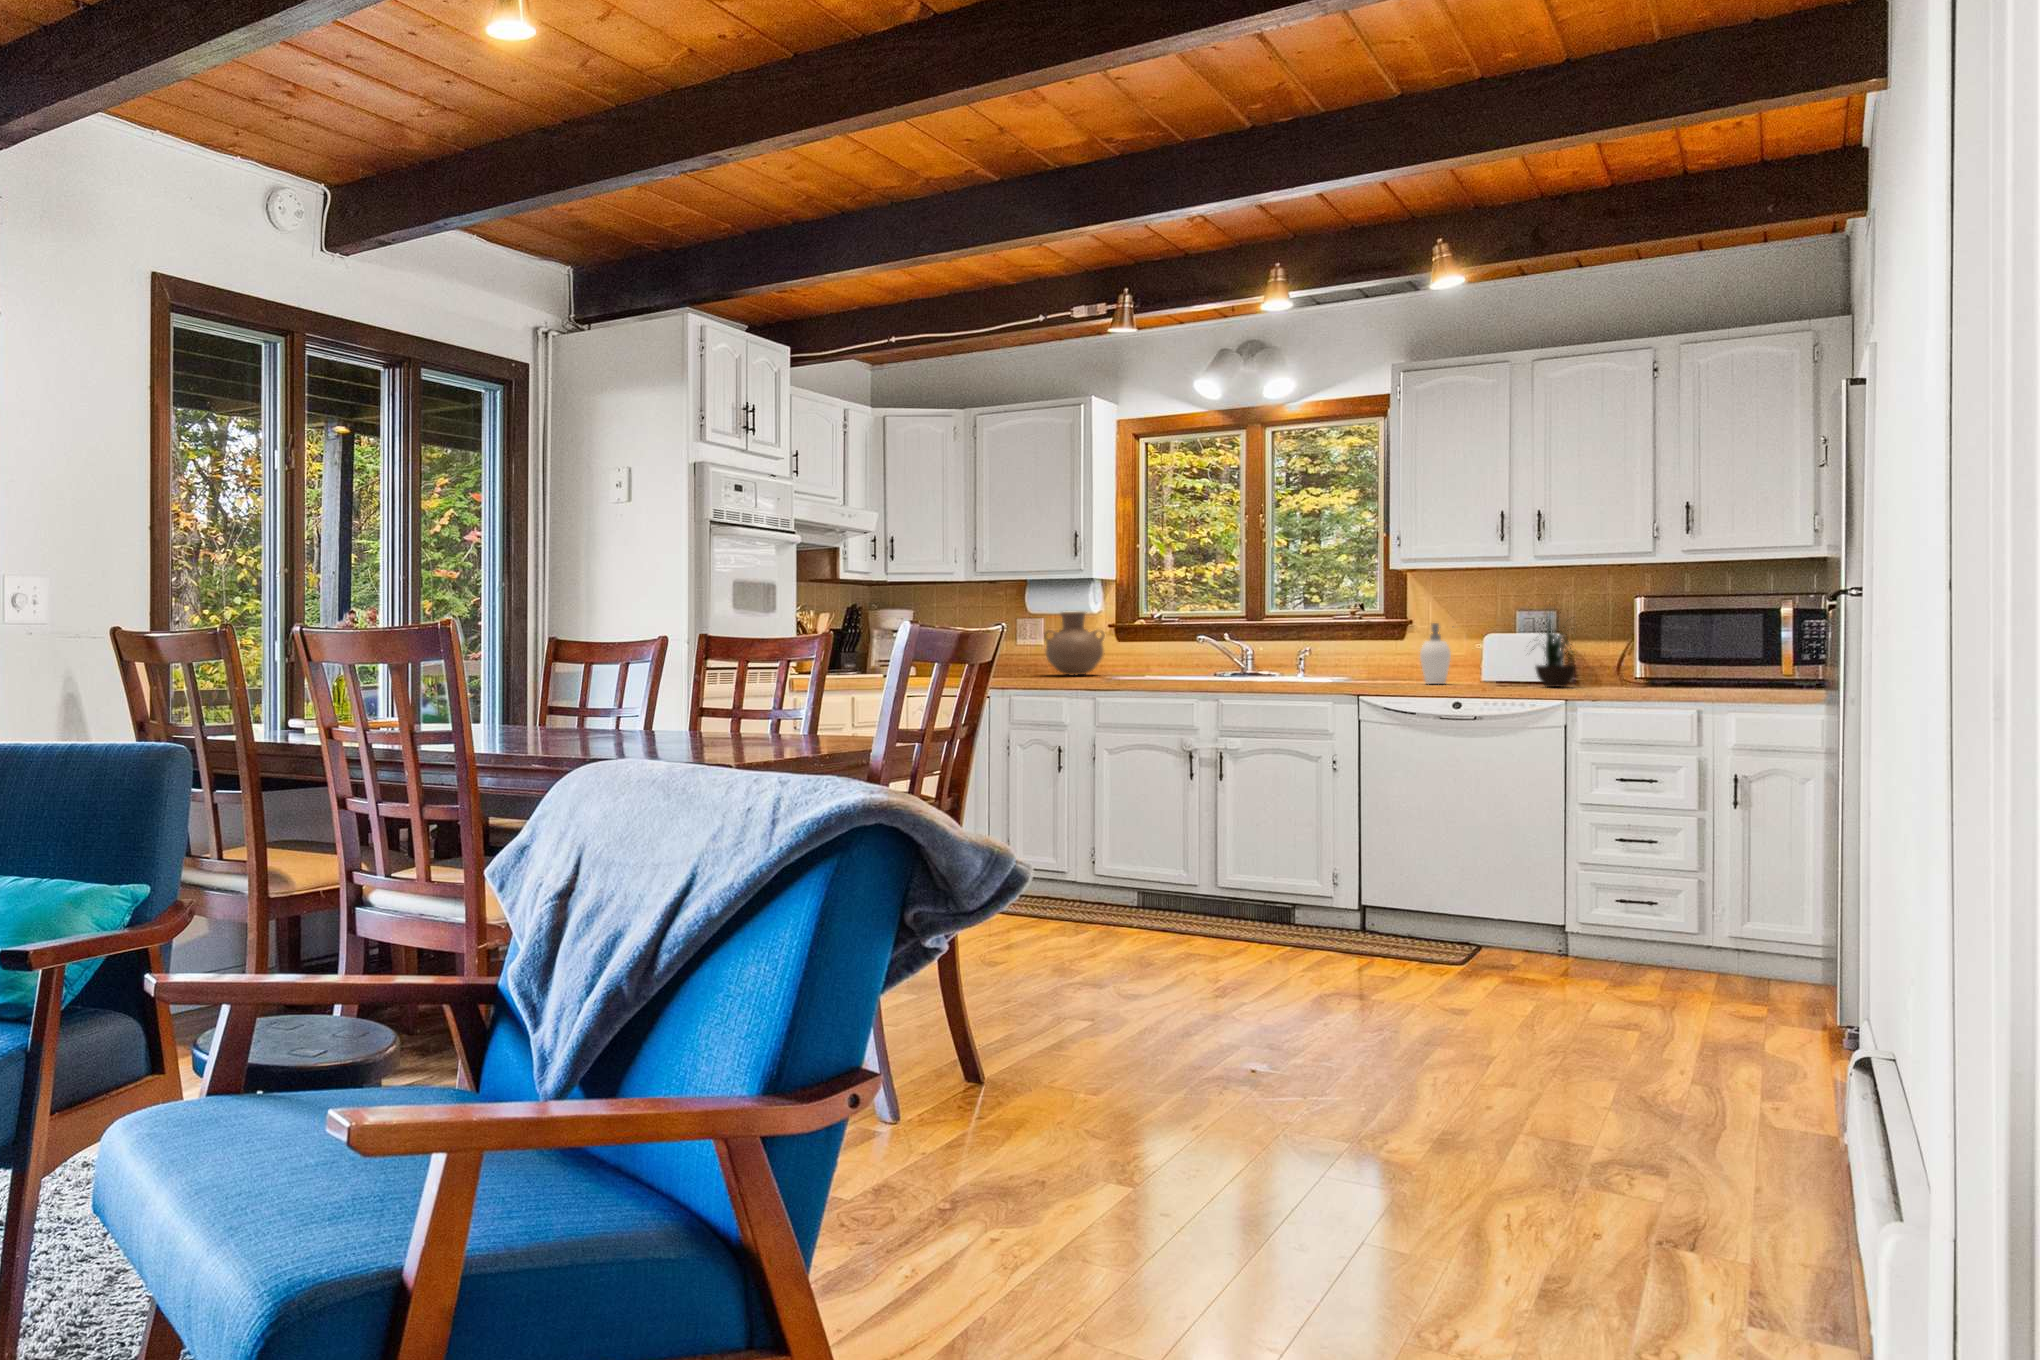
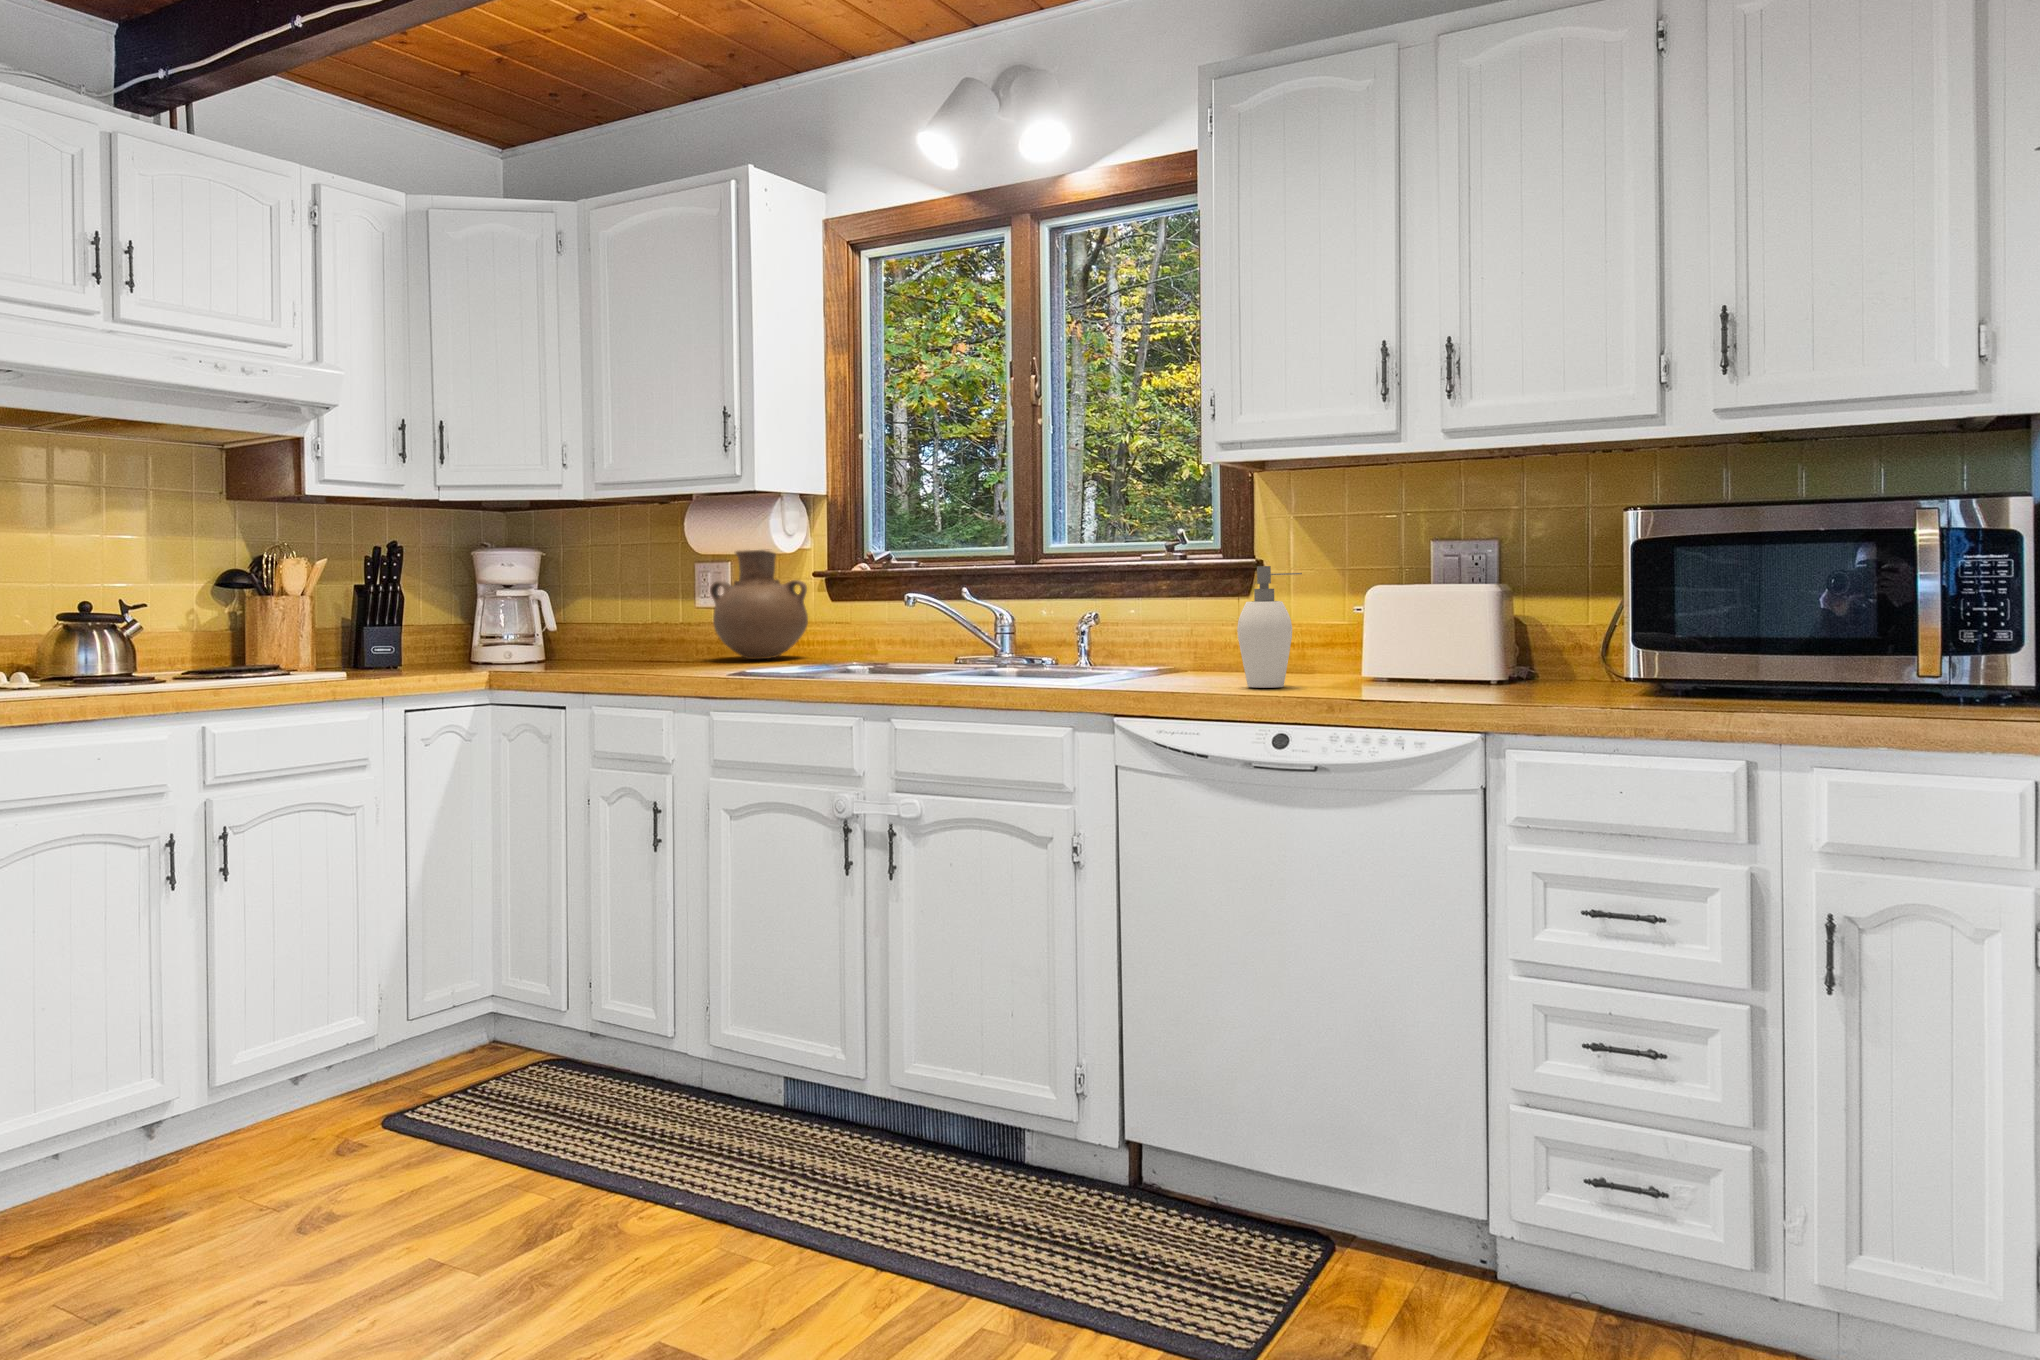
potted plant: present [1533,612,1575,687] -> none [1407,484,1529,700]

